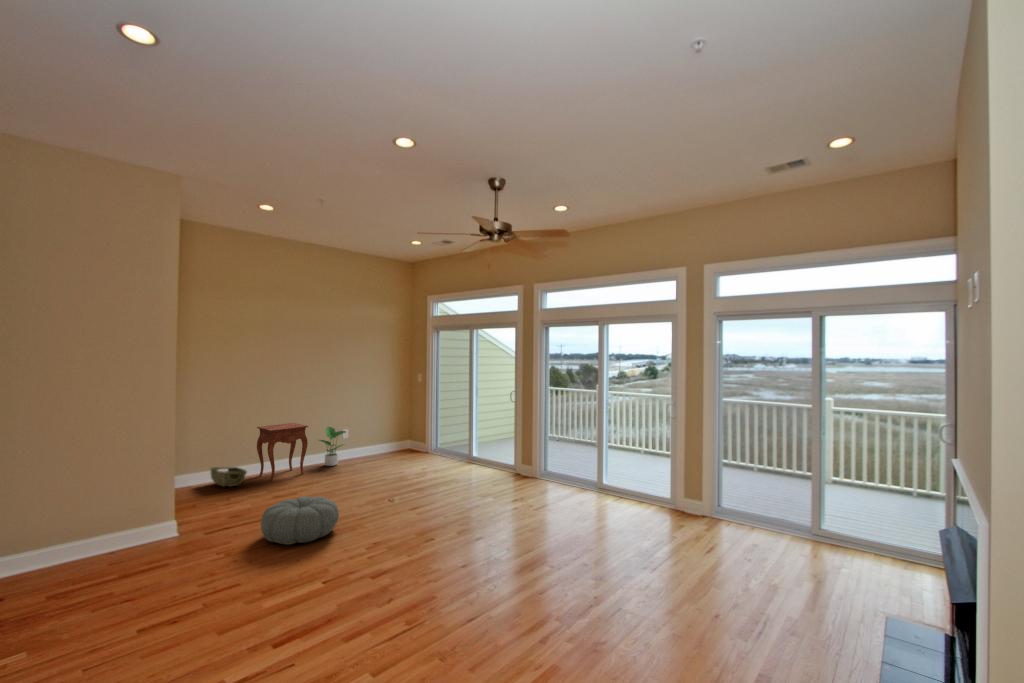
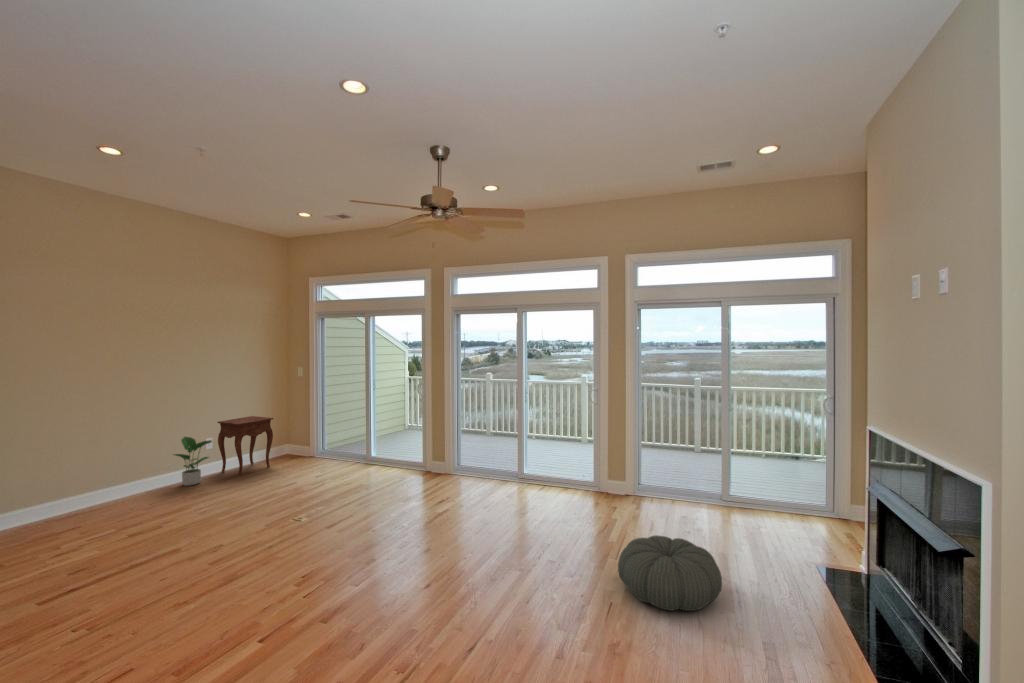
side table: present [257,423,308,481] -> present [217,416,273,475]
woven basket: present [211,467,247,486] -> none [10,501,74,530]
pouf: present [261,496,339,545] -> present [618,535,722,611]

